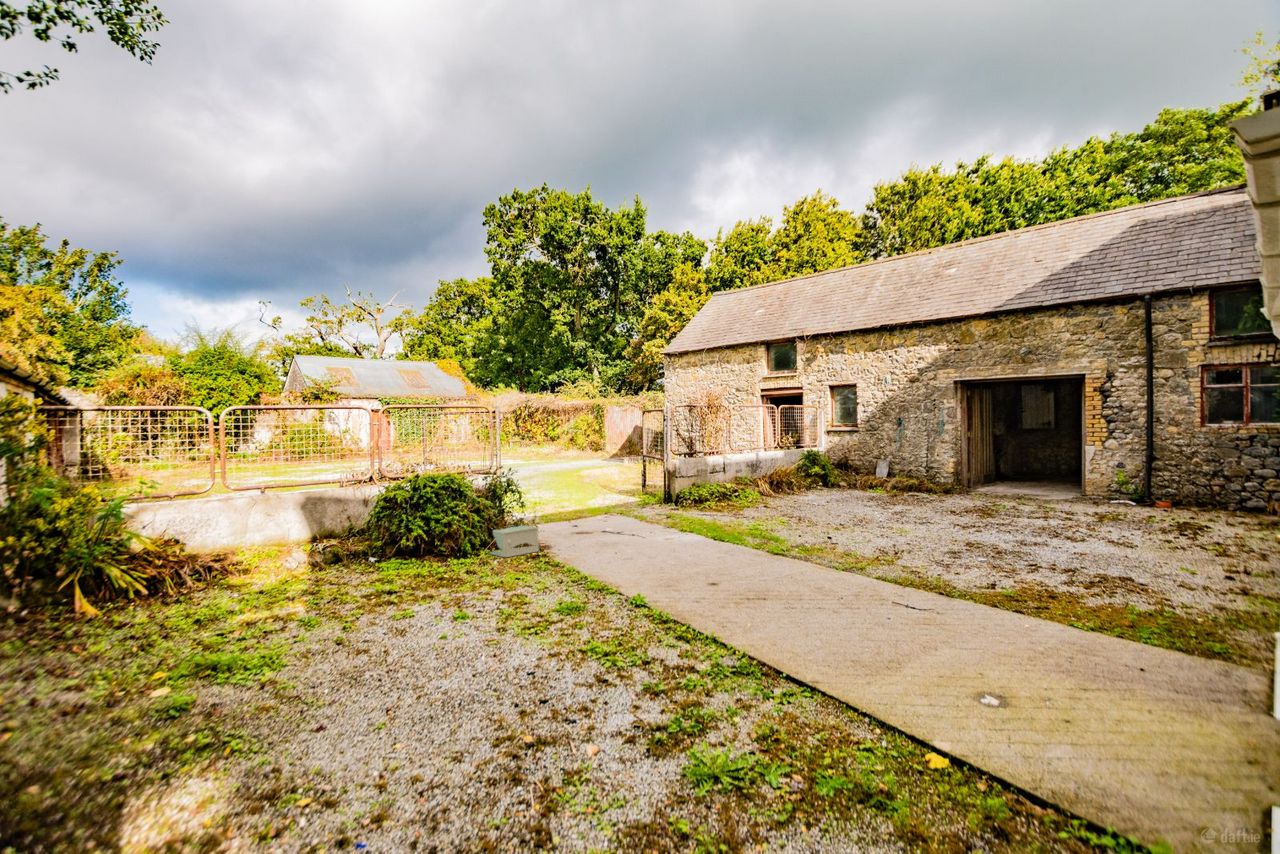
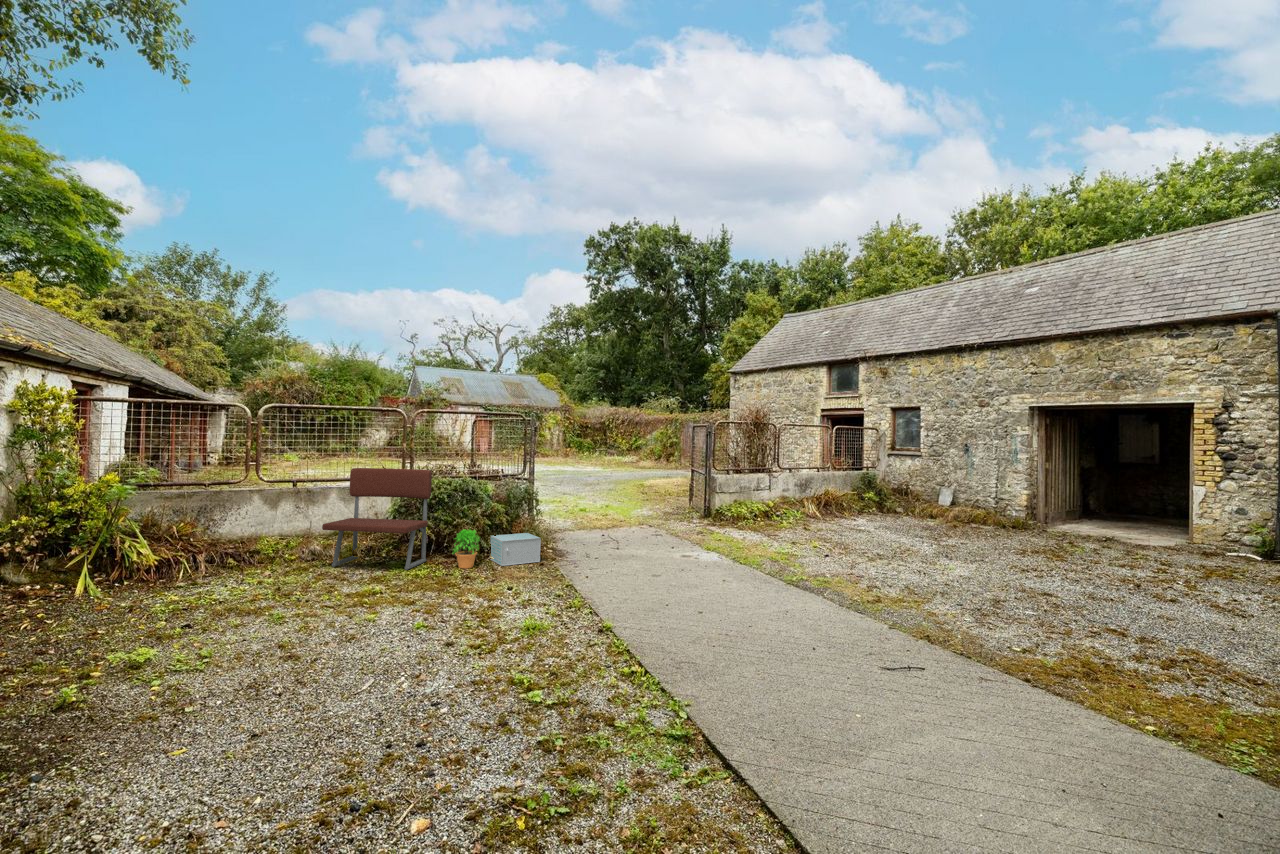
bench: none [319,467,425,572] -> present [322,468,432,570]
potted plant: none [453,522,484,562] -> present [453,529,479,568]

